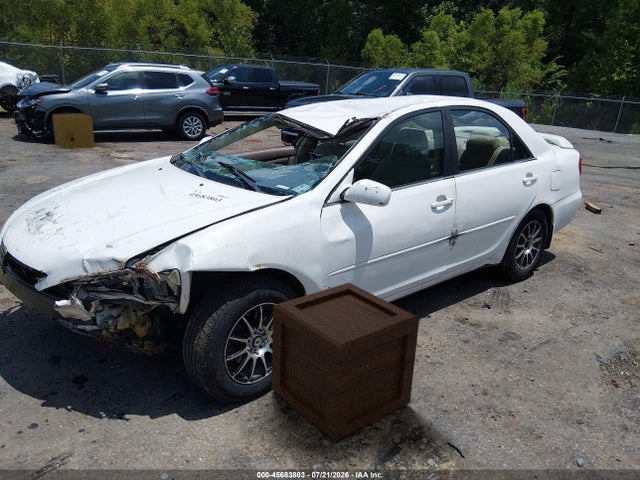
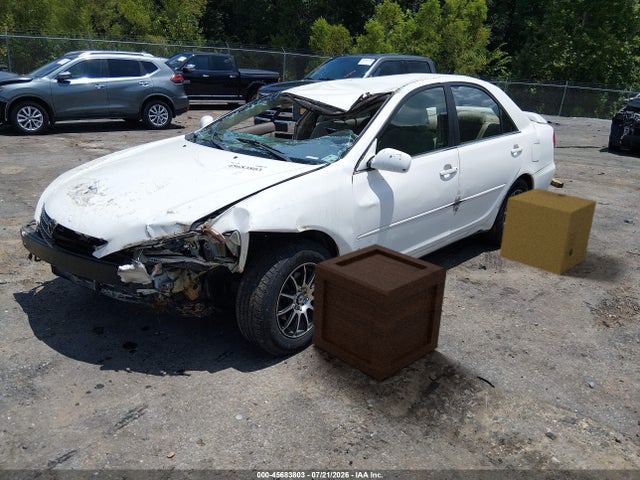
cardboard box: present [52,113,95,149] -> present [500,188,596,275]

